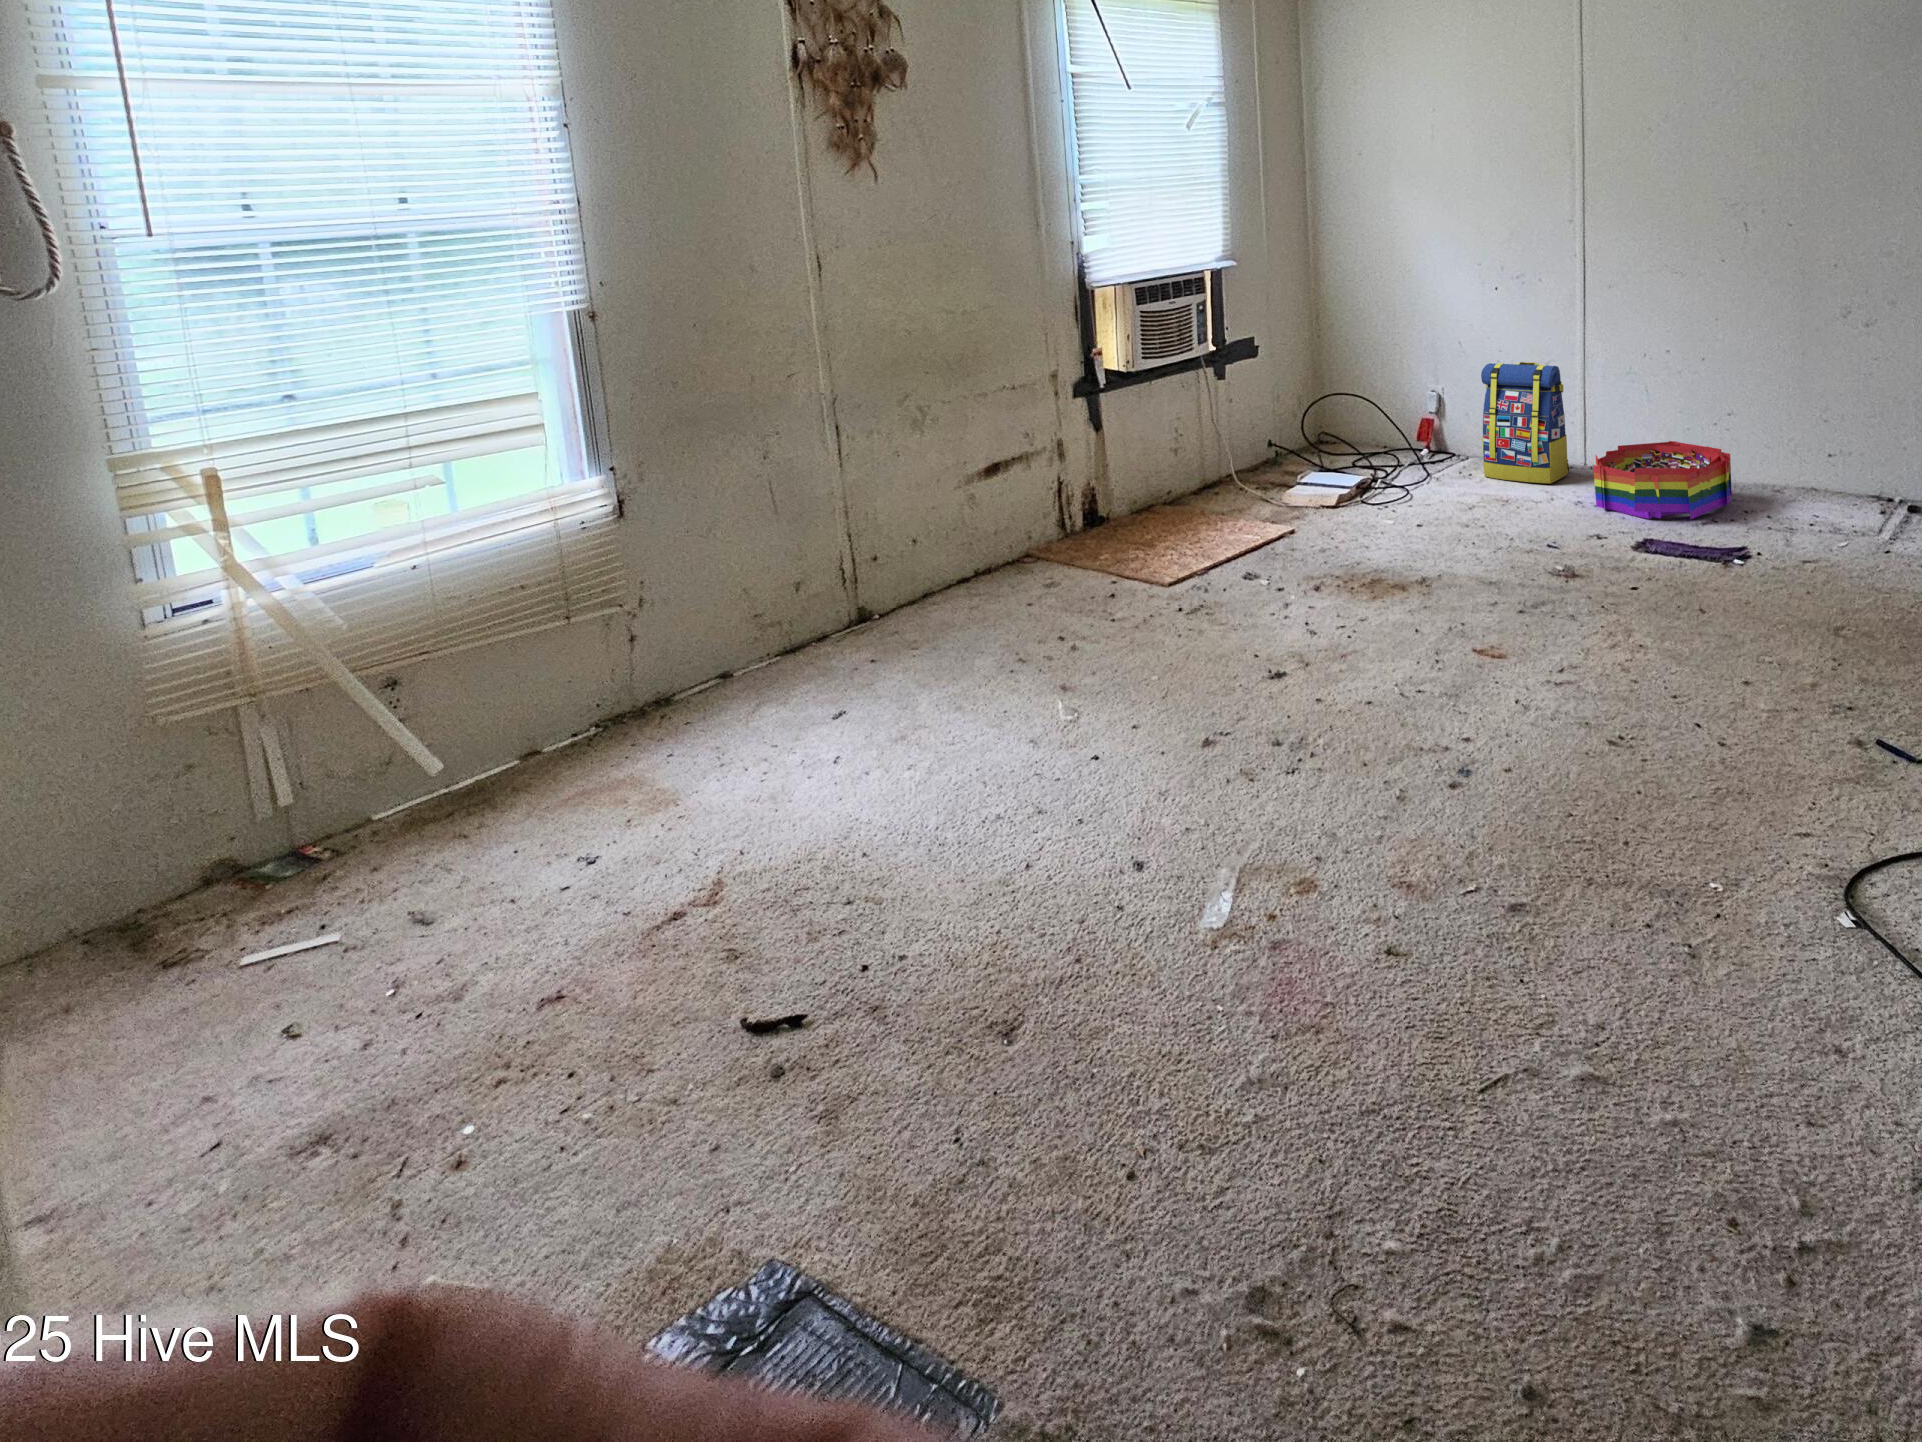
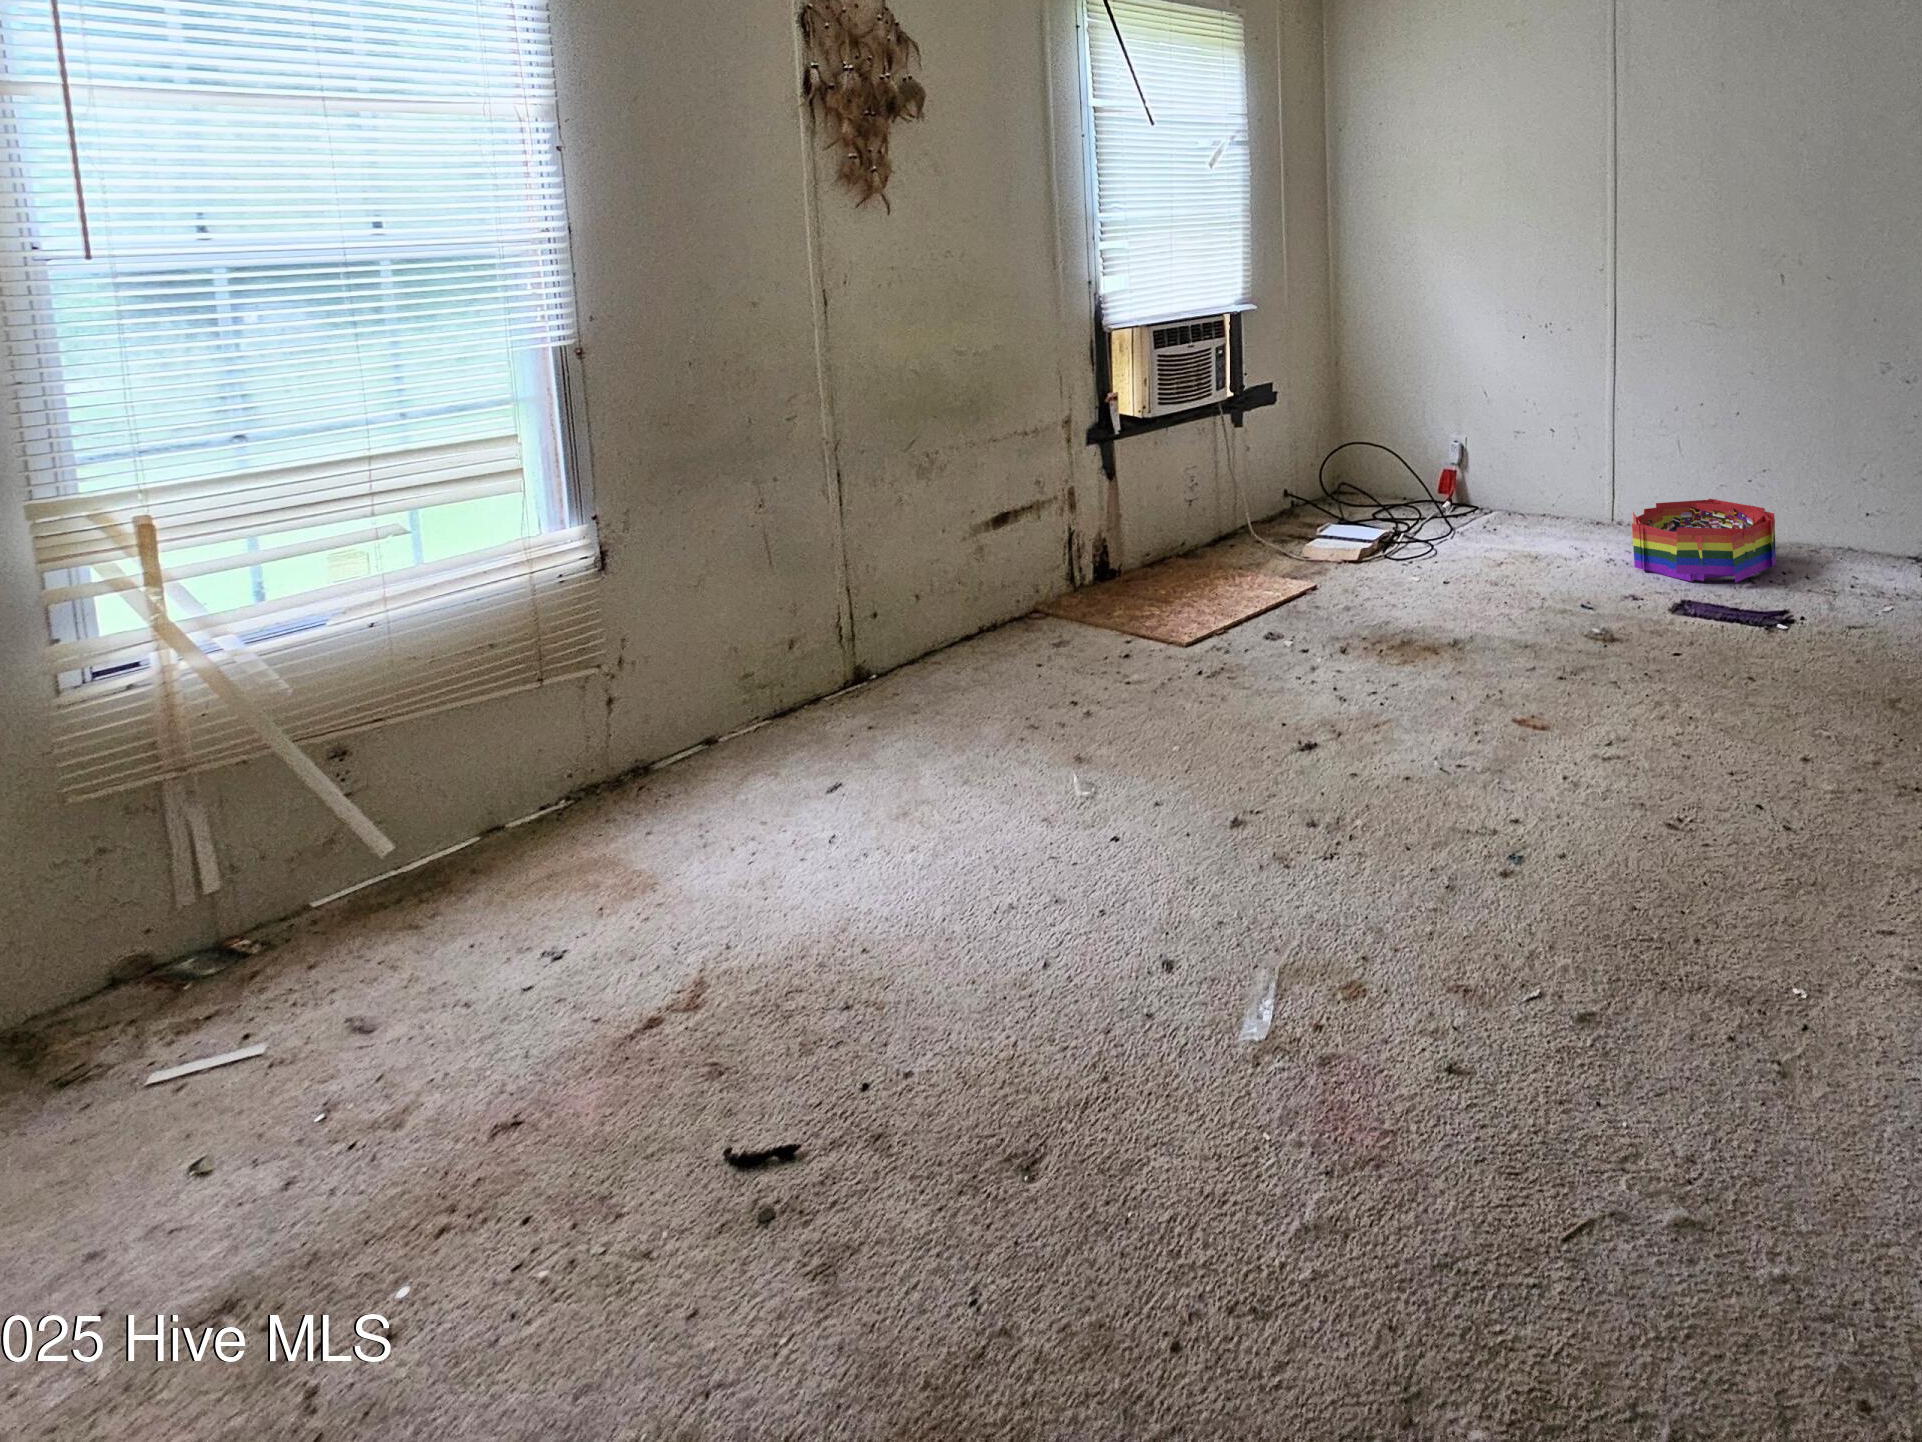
backpack: present [1481,362,1570,484] -> none [1513,413,1604,542]

